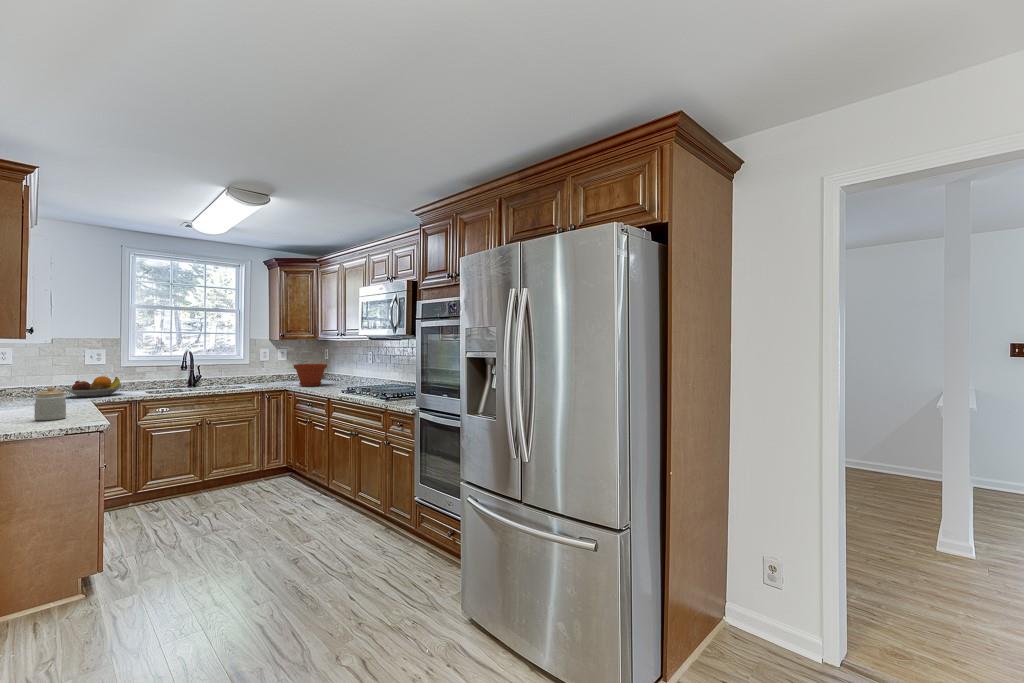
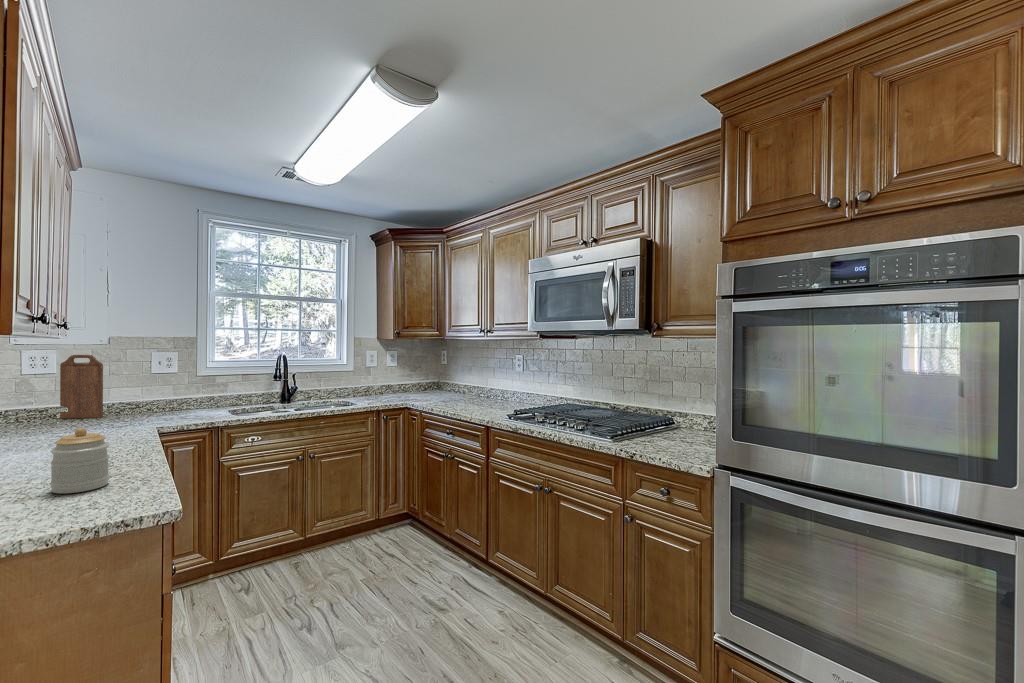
cutting board: none [18,352,50,396] -> present [60,355,103,418]
plant pot: present [293,364,327,387] -> none [420,373,465,405]
fruit bowl: present [64,376,123,397] -> none [120,391,200,422]

